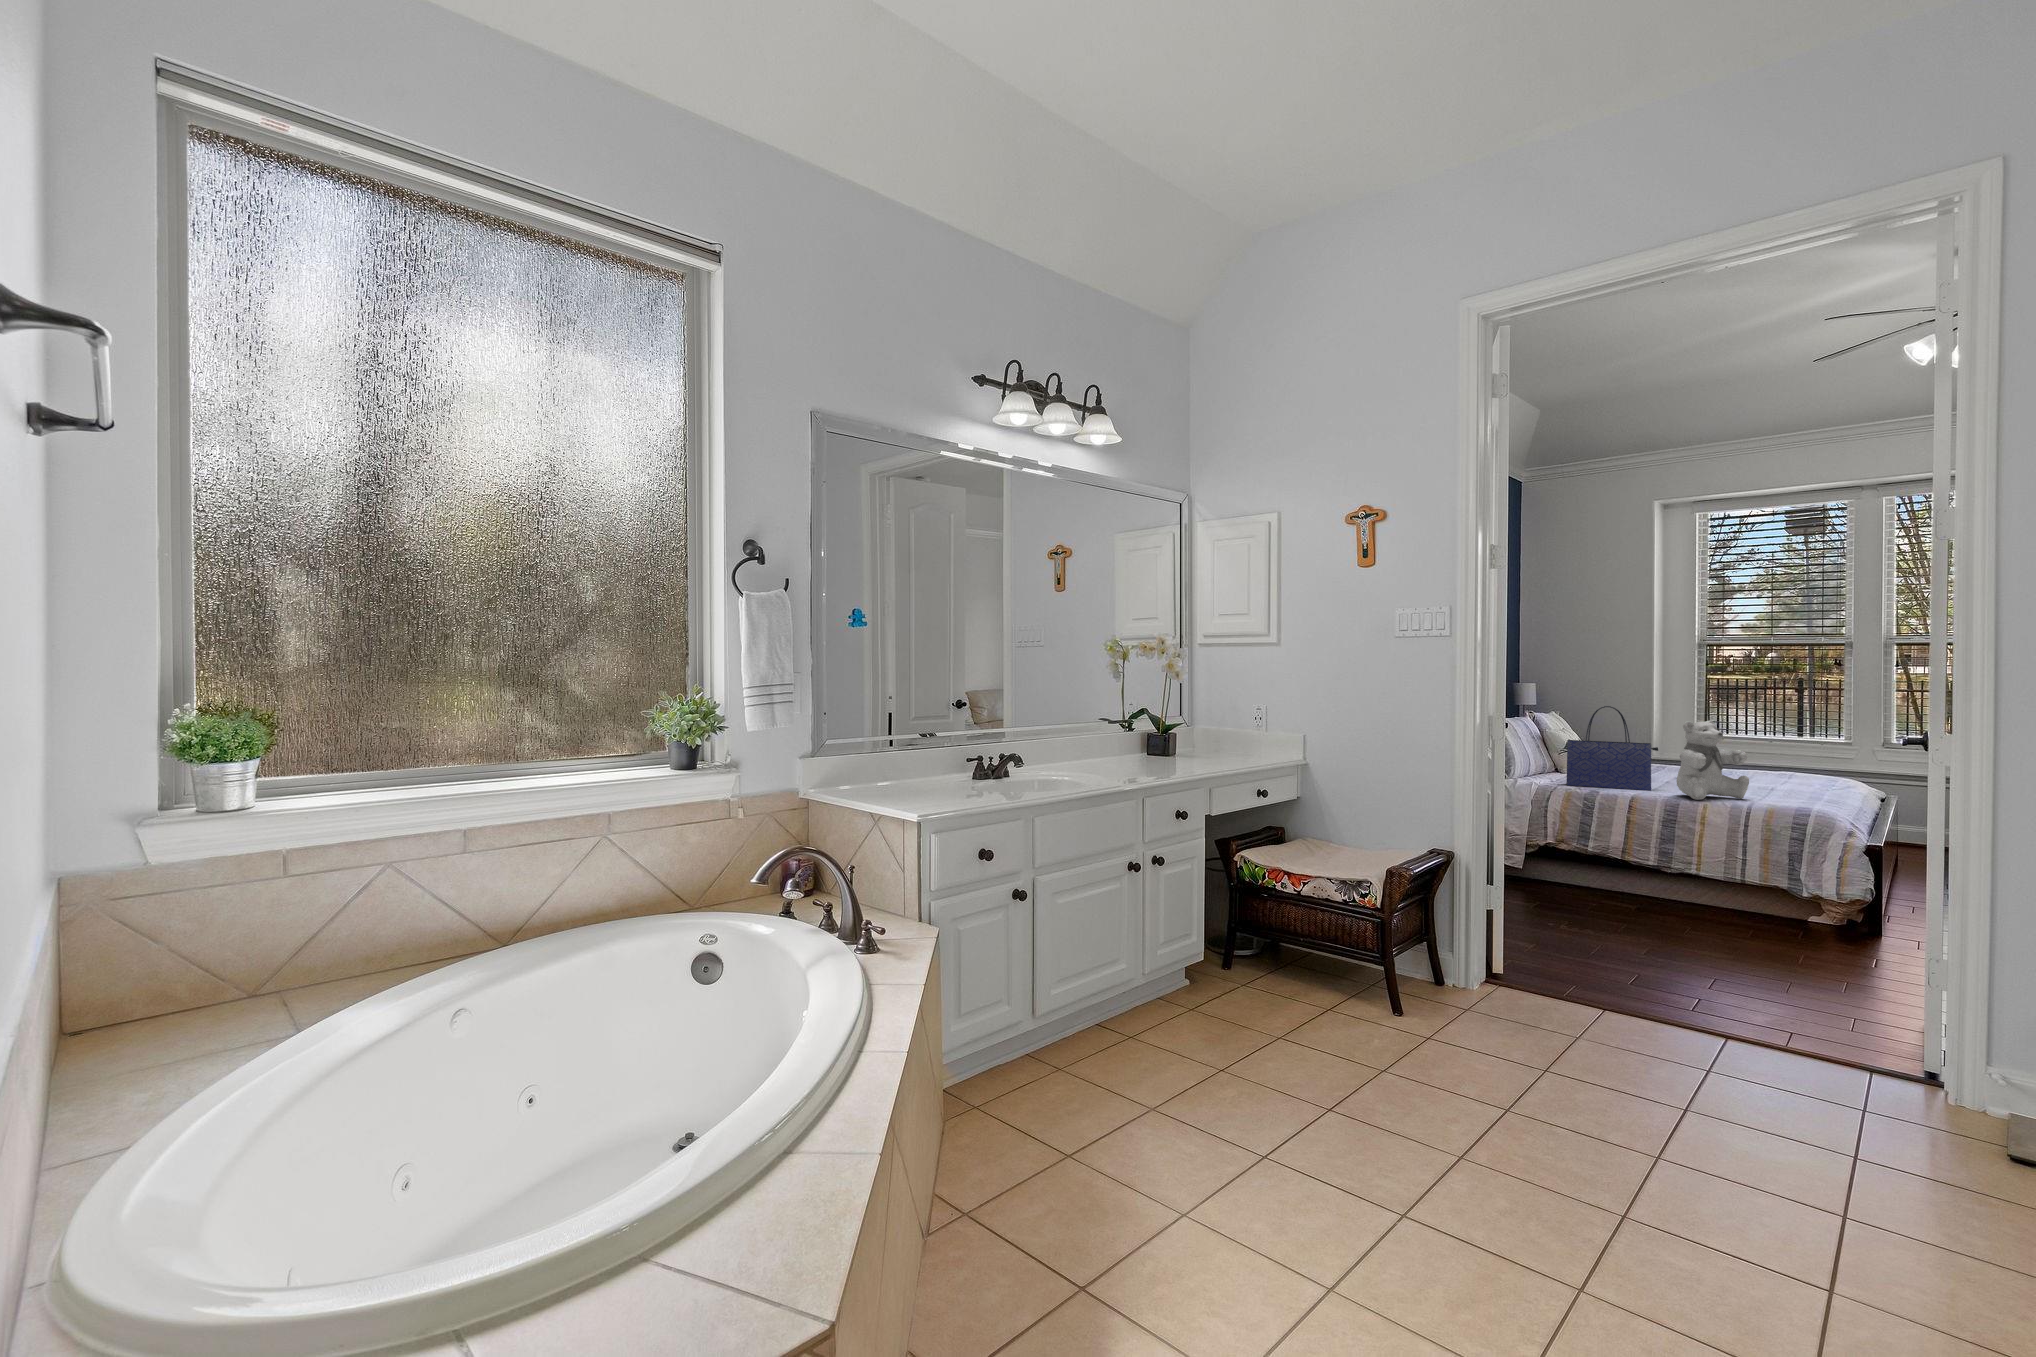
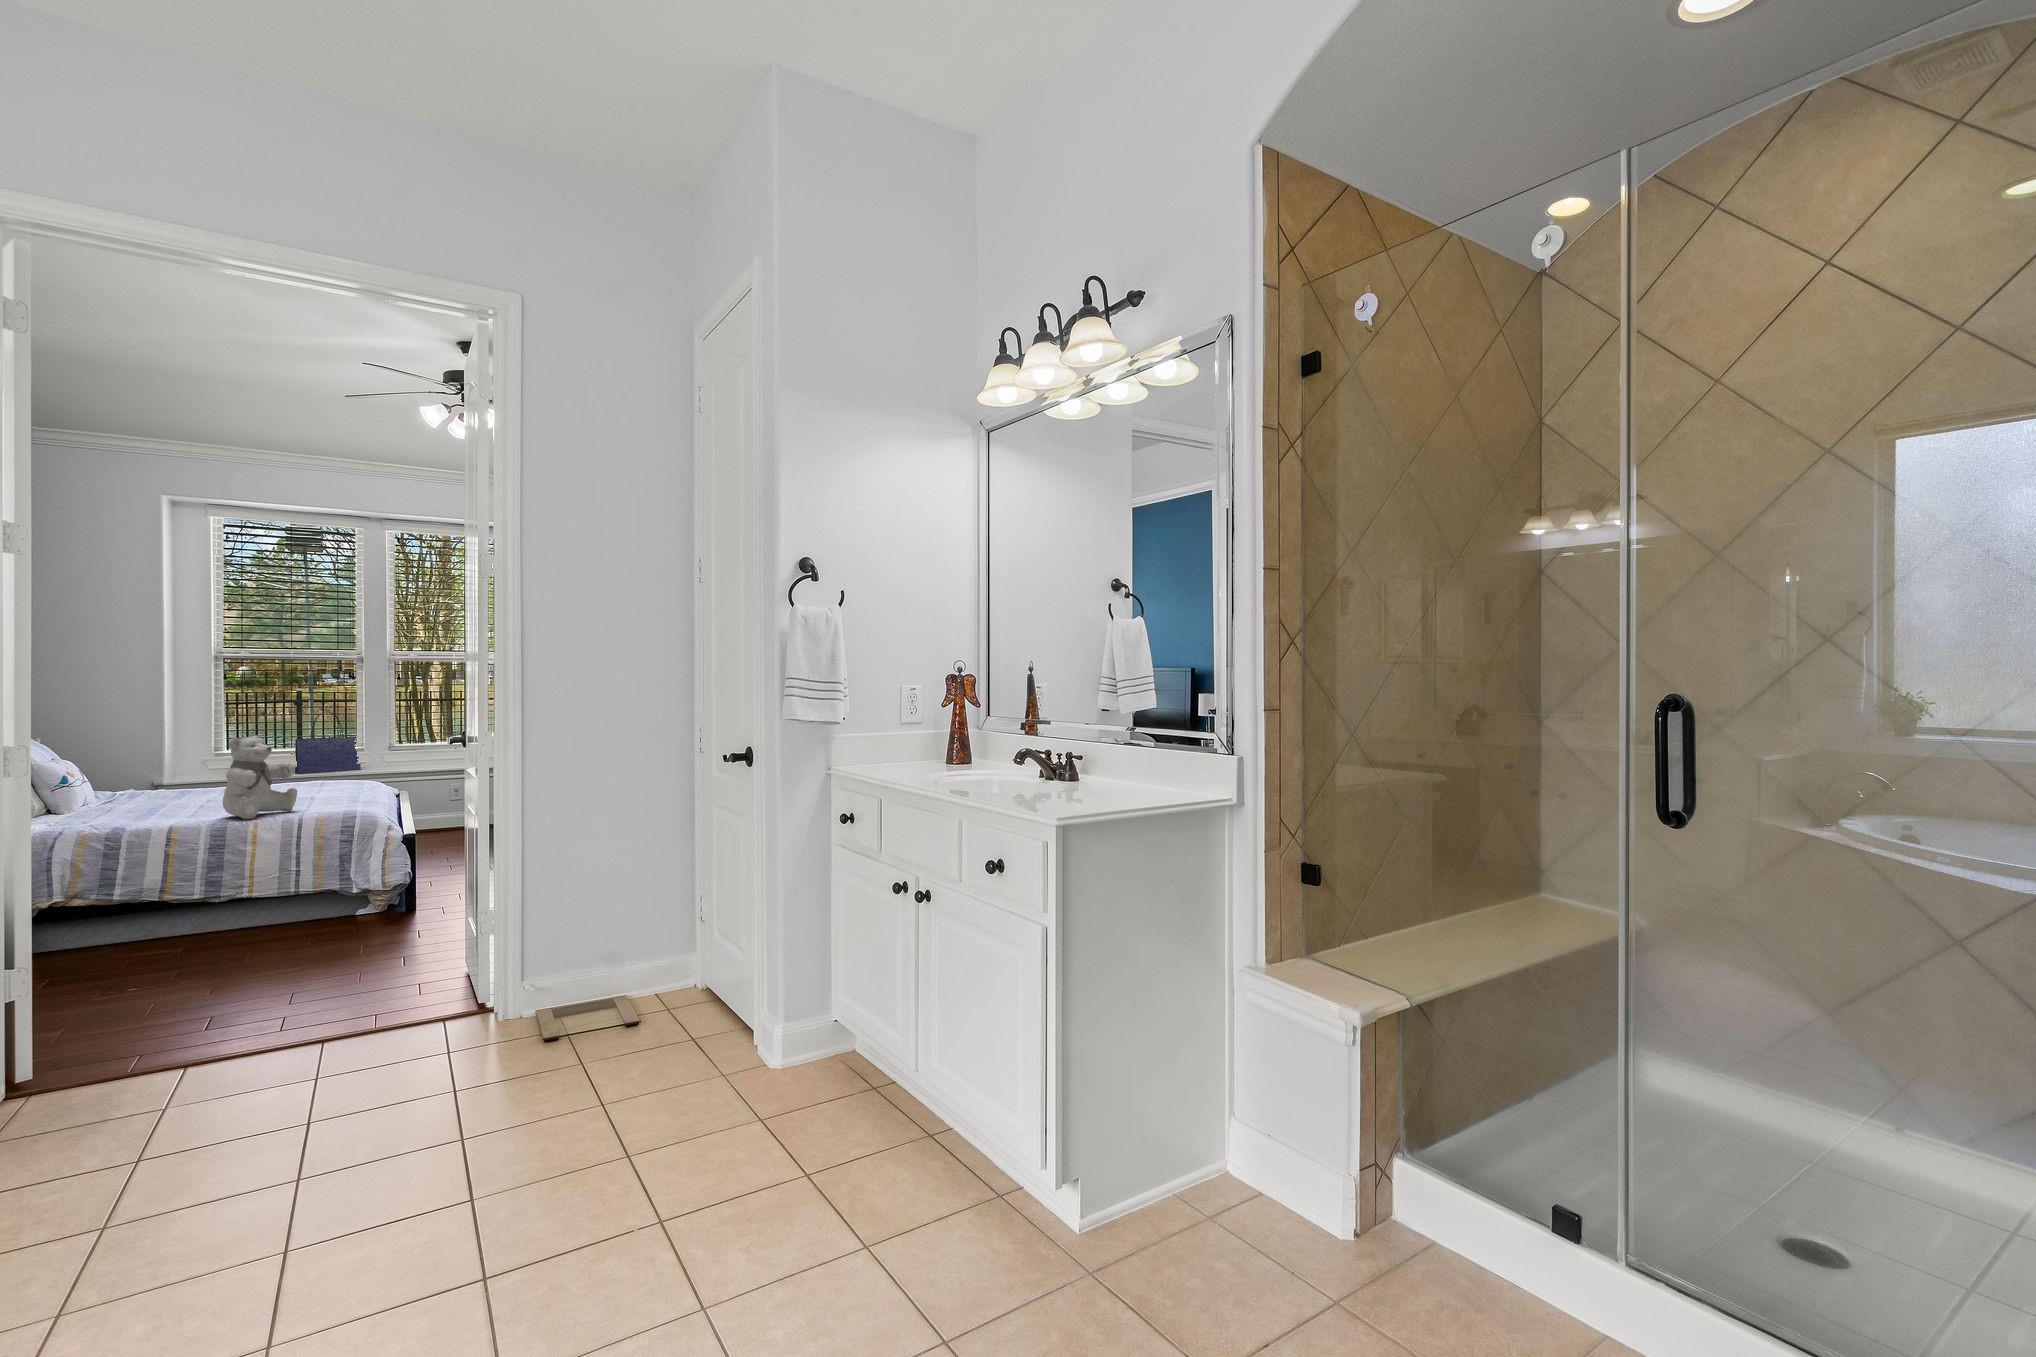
tote bag: present [1567,706,1658,790] -> present [295,712,361,774]

